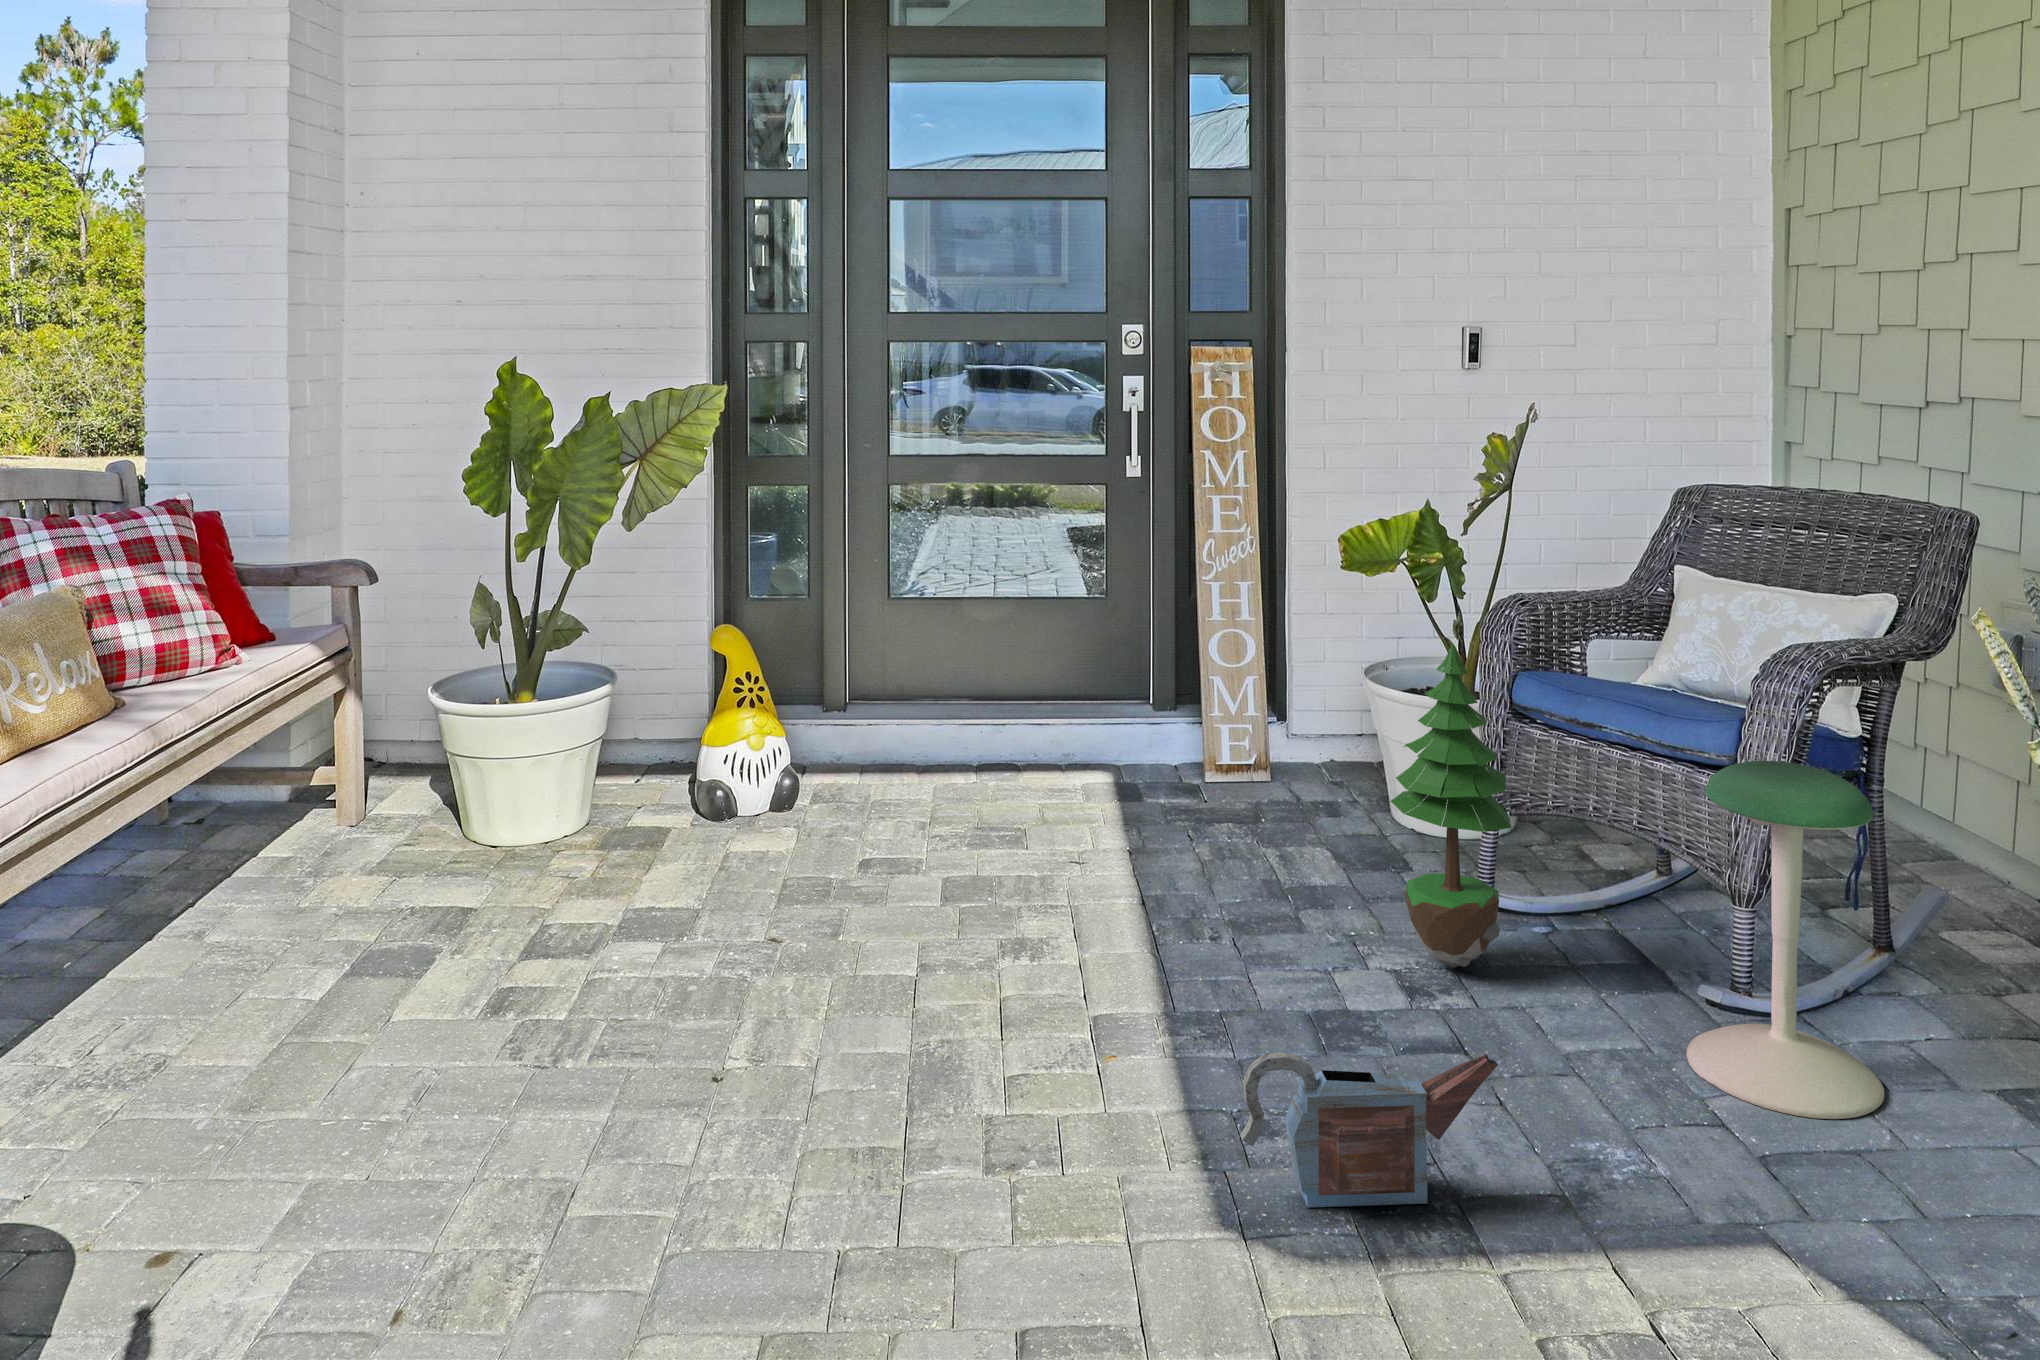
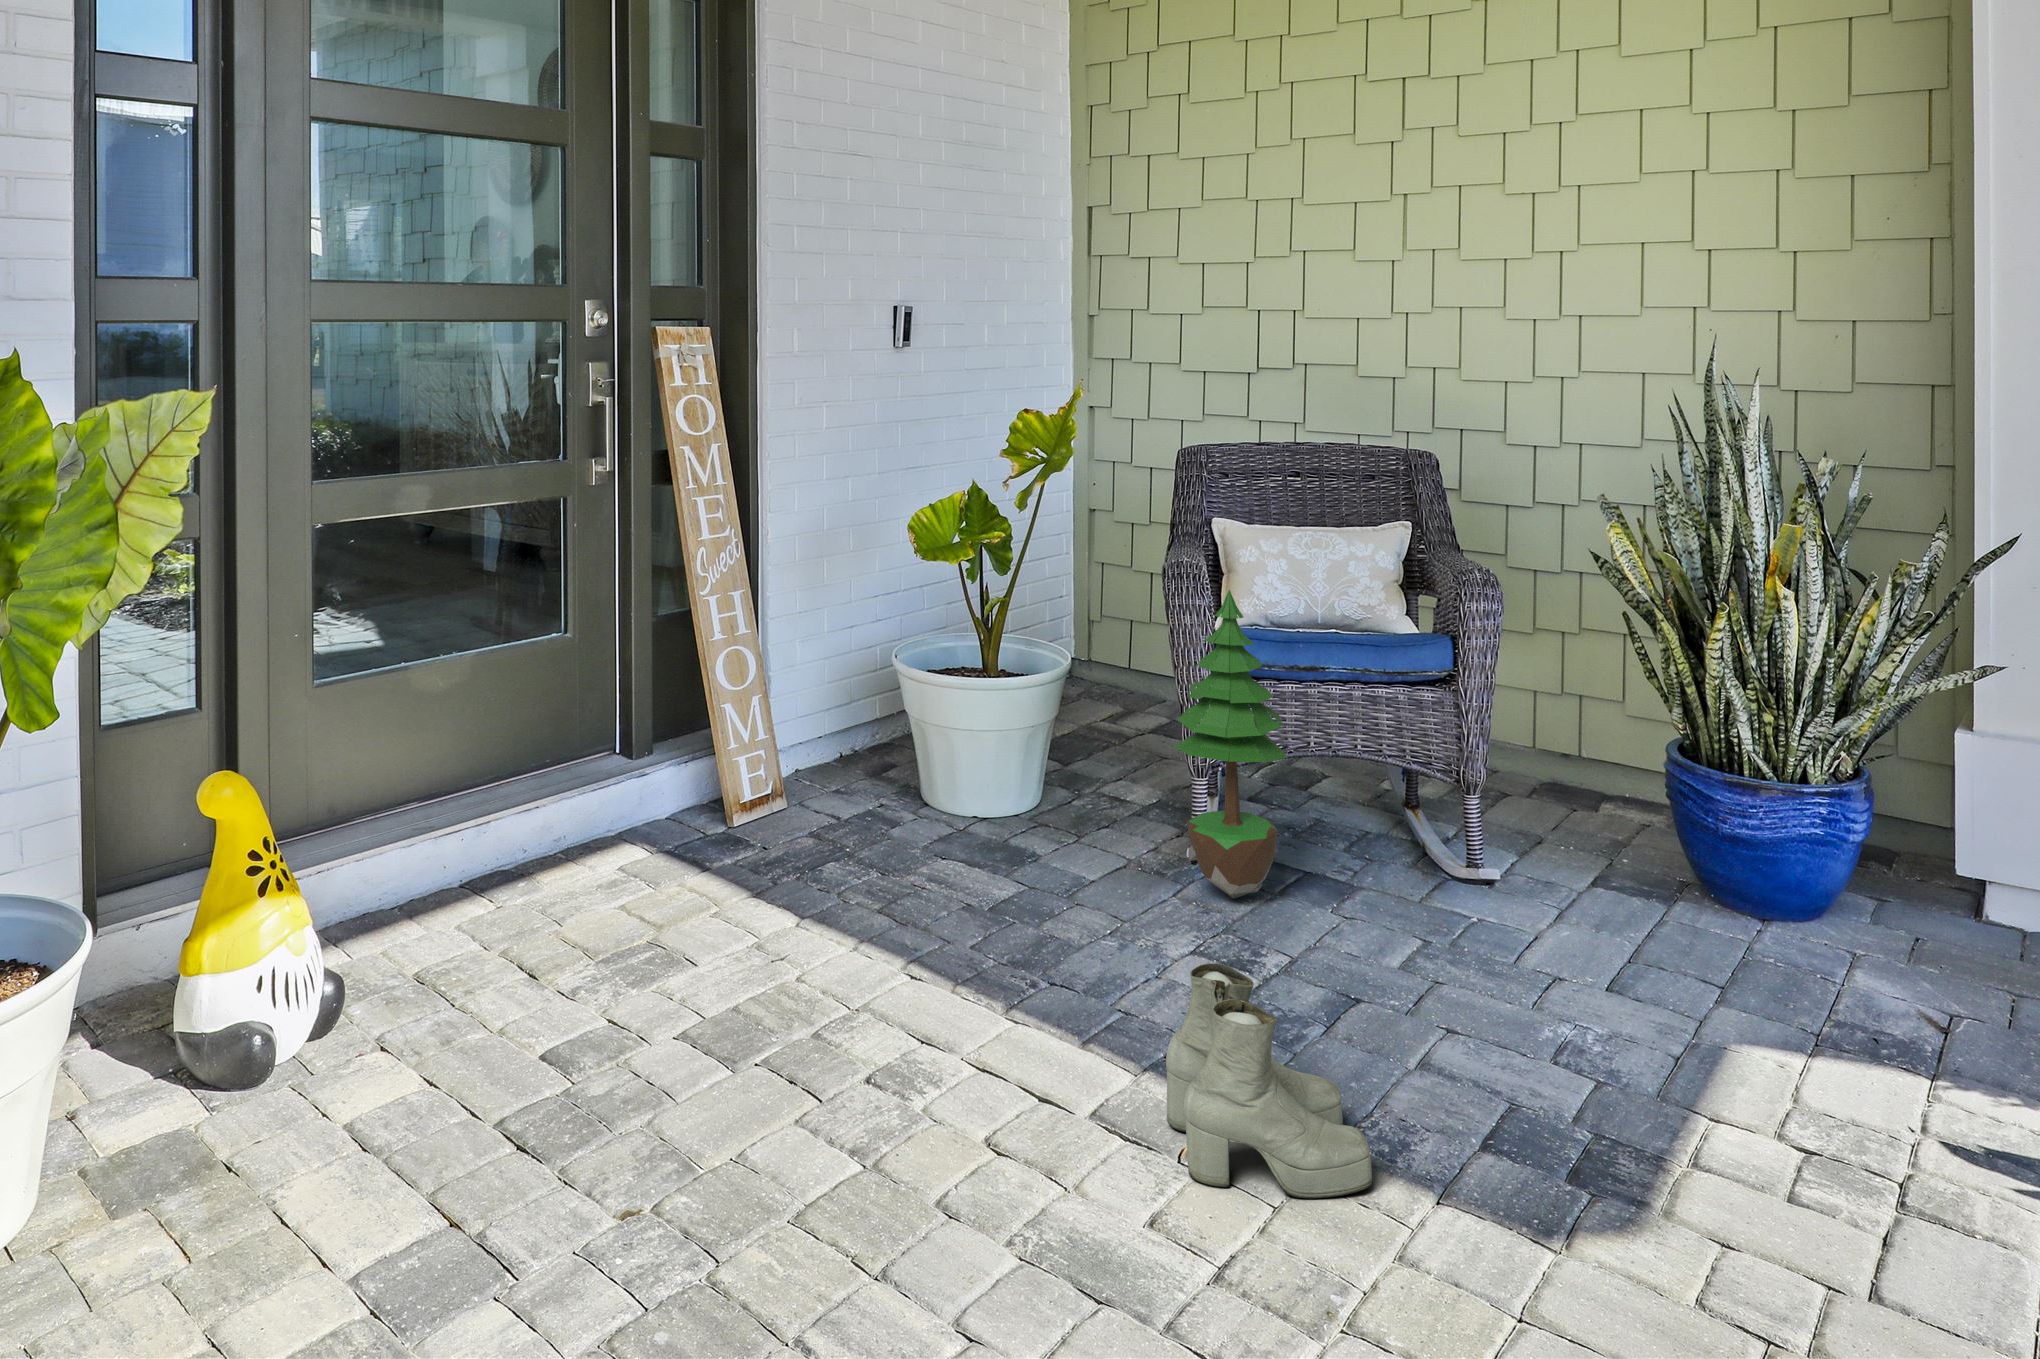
stool: present [1686,761,1884,1119] -> none [1428,634,1578,908]
boots: none [955,919,1116,1127] -> present [1166,963,1372,1198]
watering can: present [1240,1052,1498,1207] -> none [1545,918,1627,1118]

